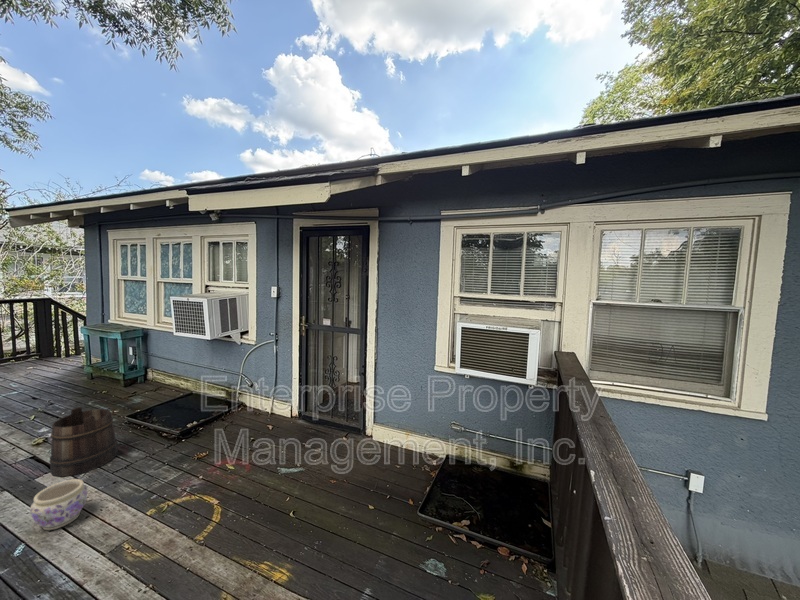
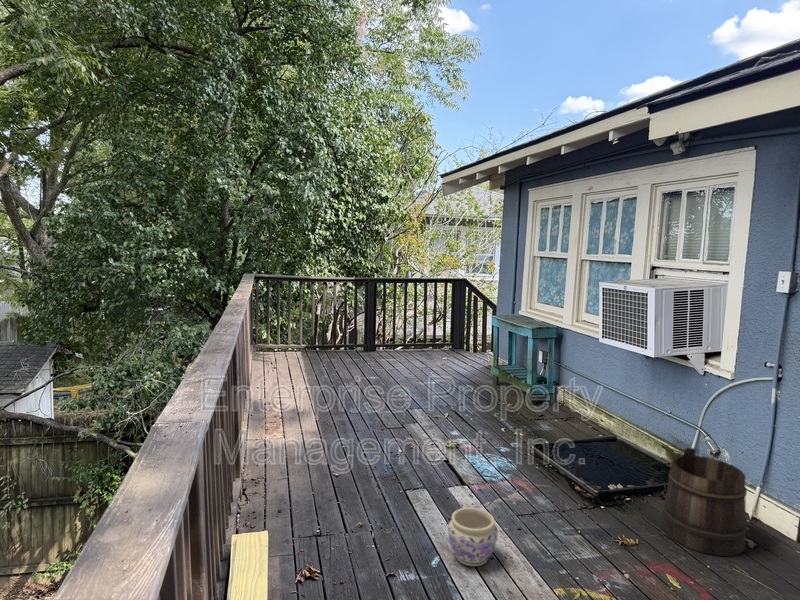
bucket: present [50,407,118,477] -> present [661,448,747,556]

